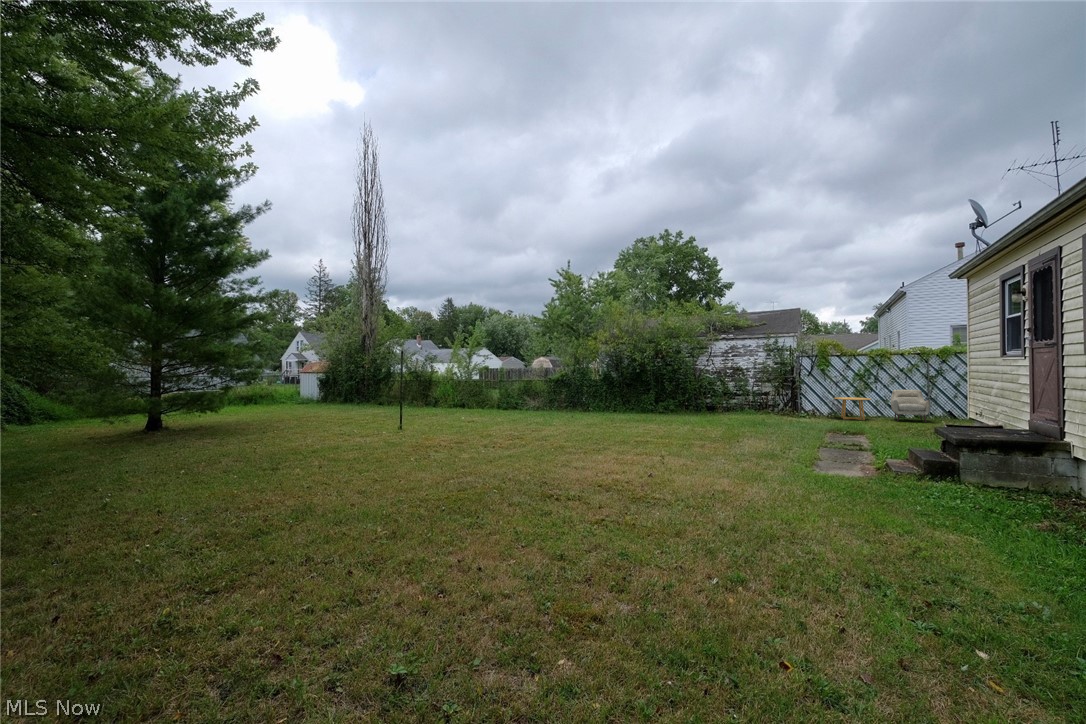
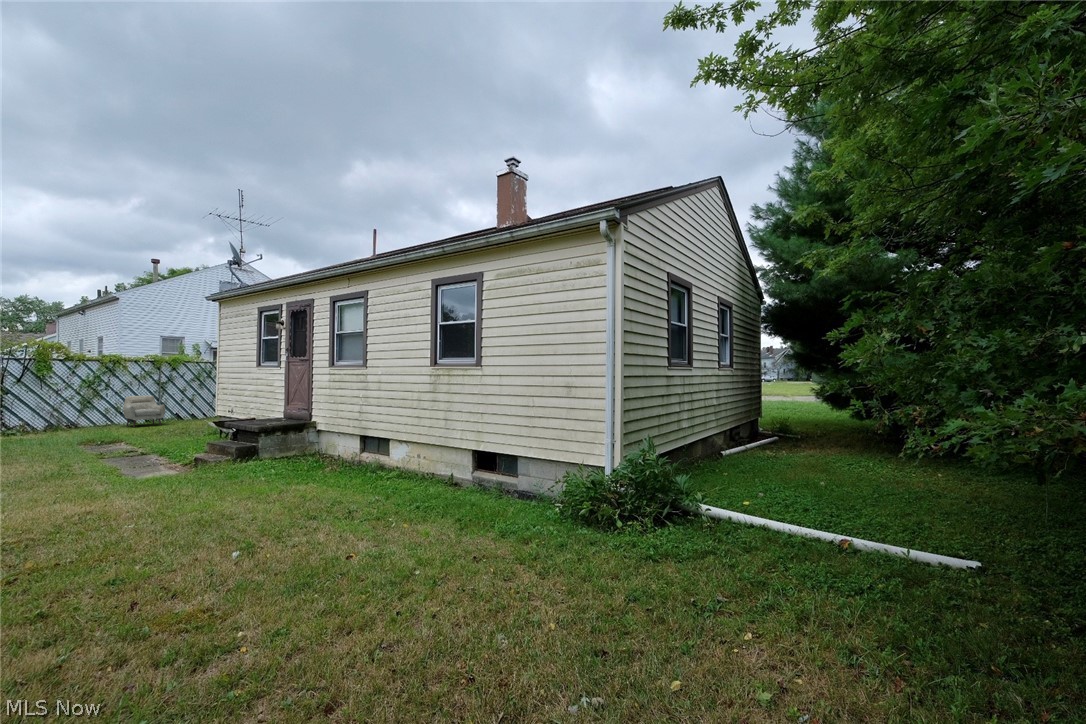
round table: present [834,397,871,420] -> none [56,407,105,432]

